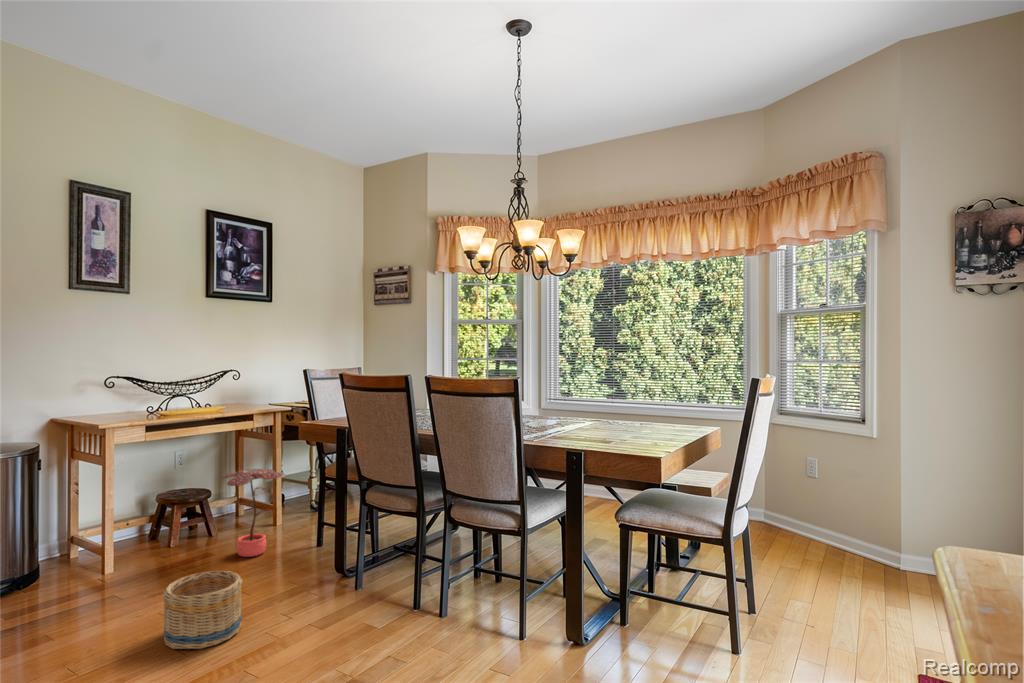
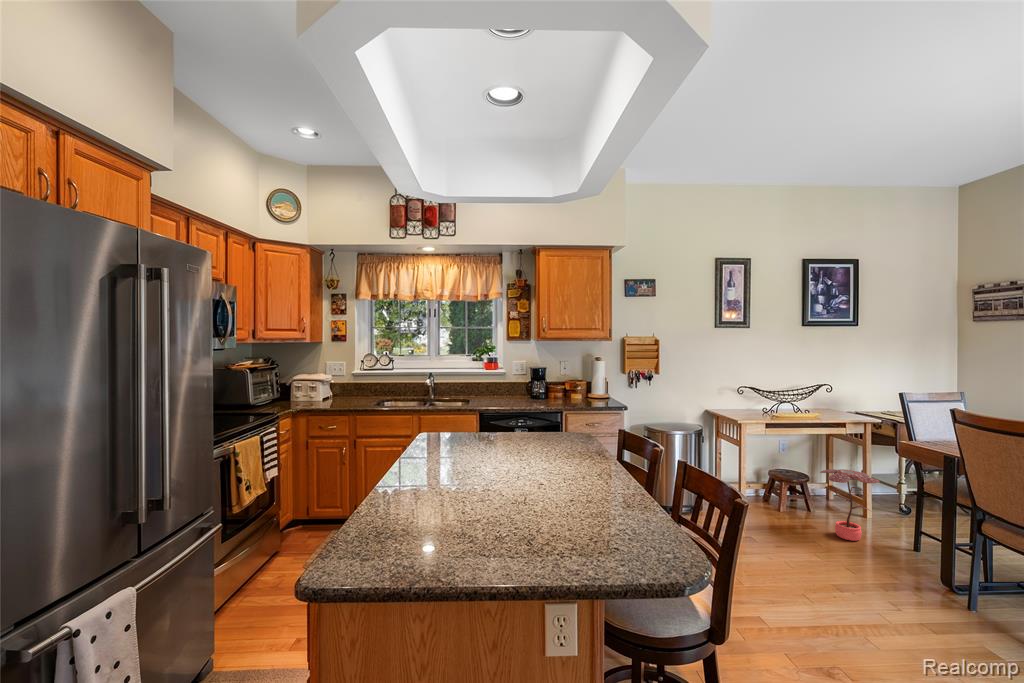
basket: present [163,571,243,649] -> none [791,544,852,604]

